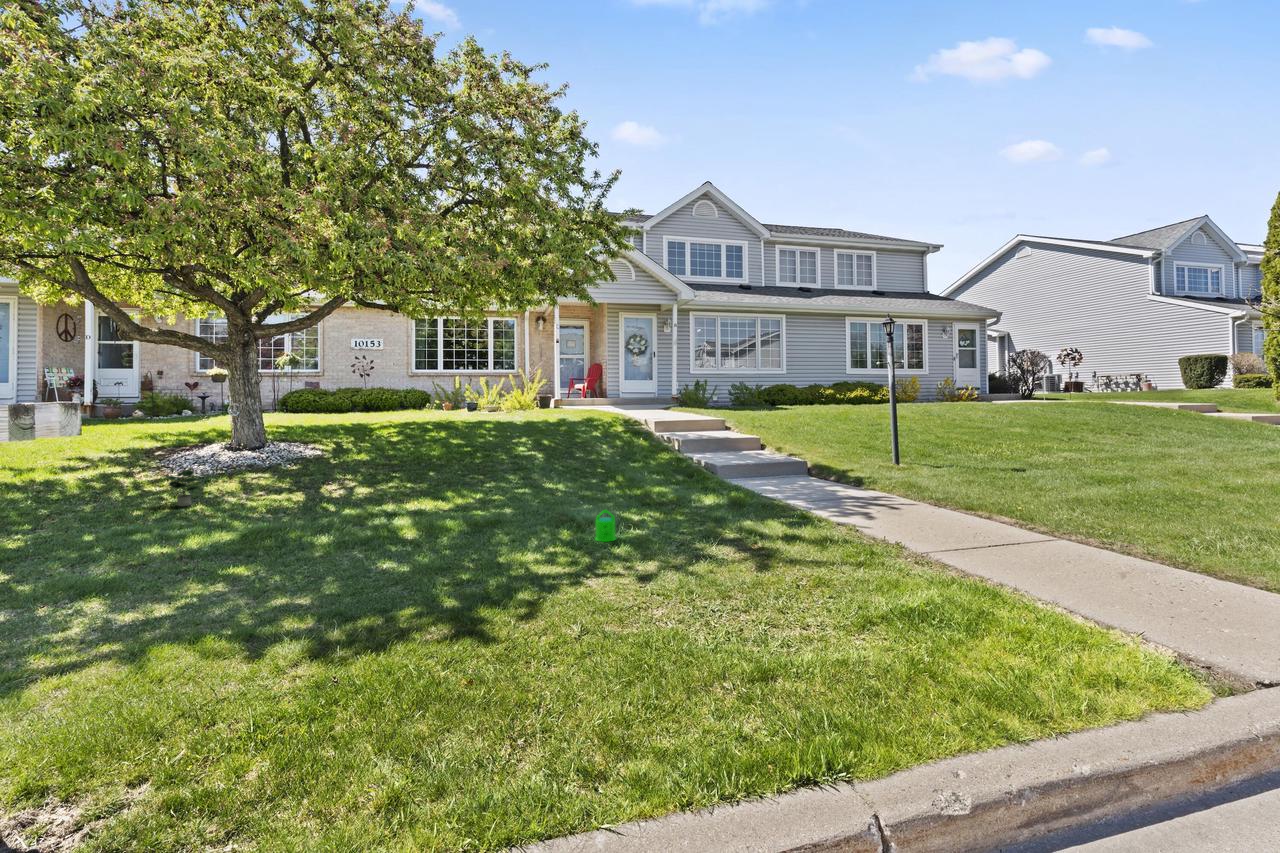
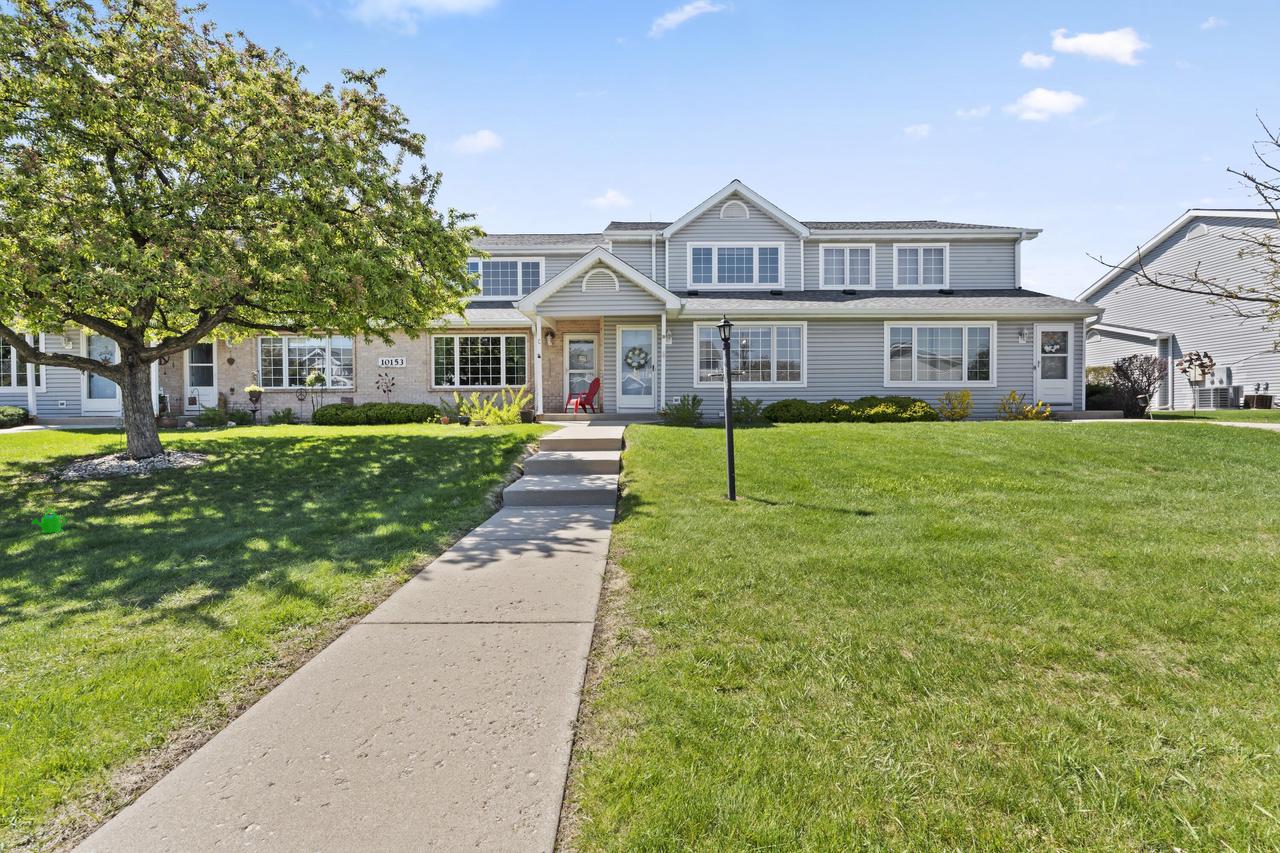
watering can: present [595,510,616,542] -> present [32,509,66,533]

